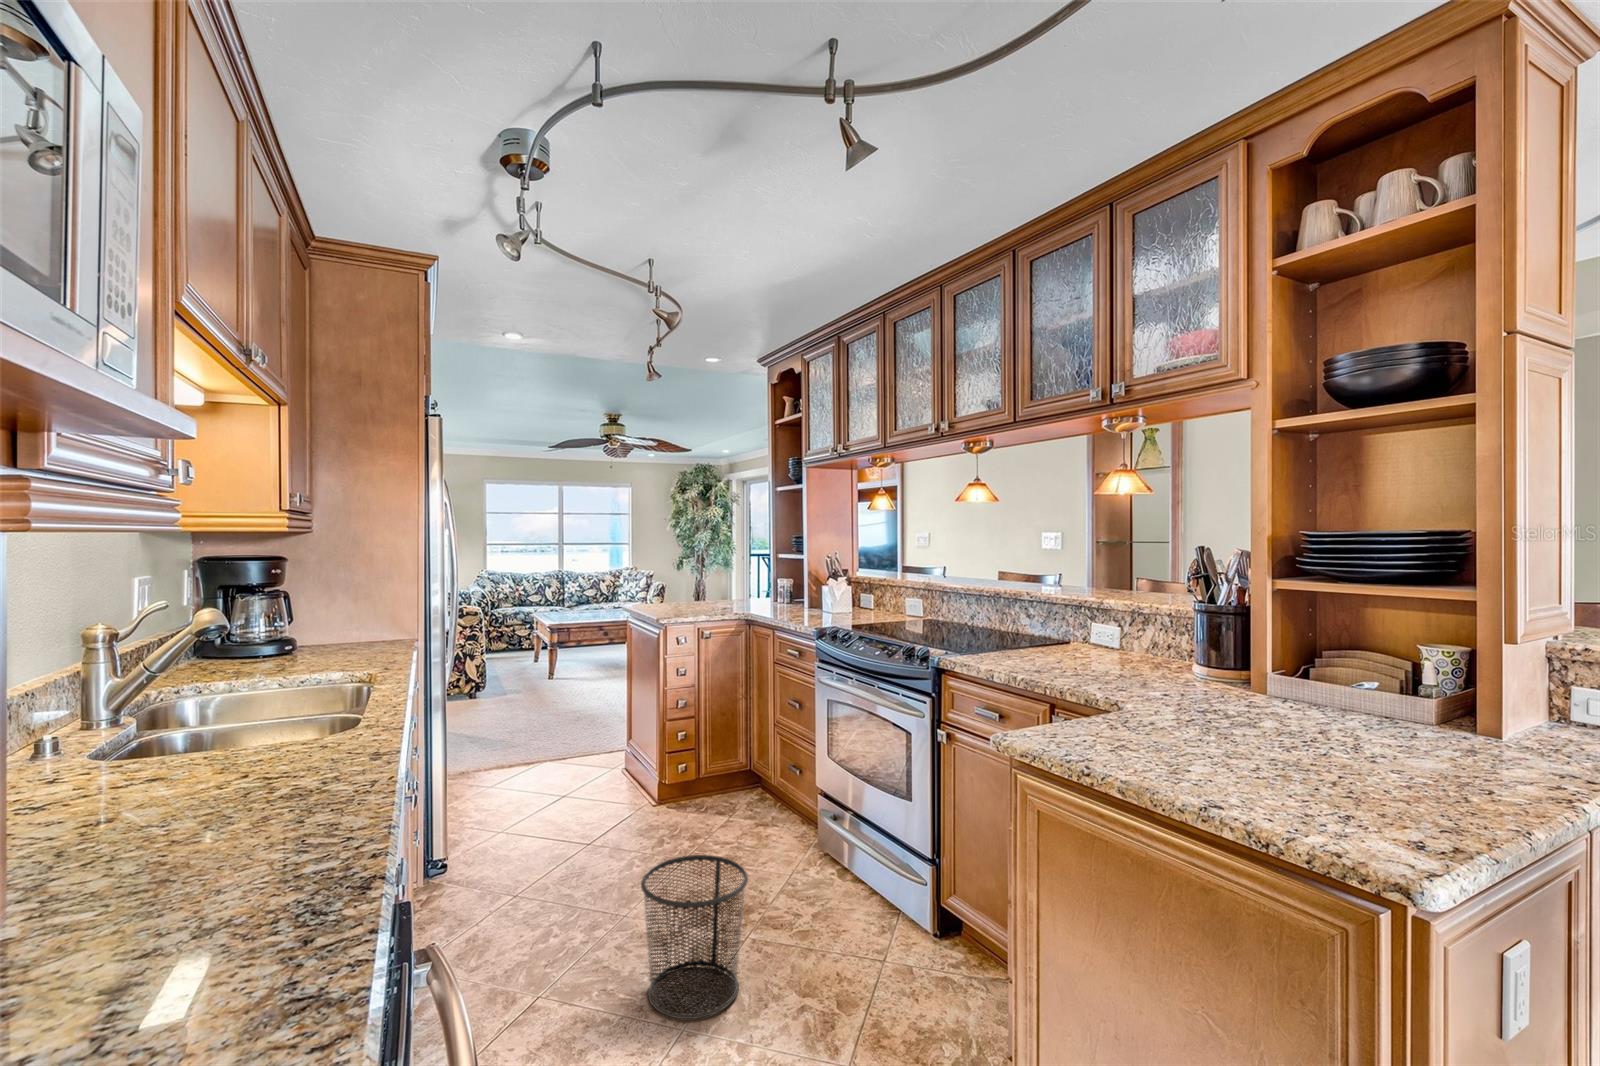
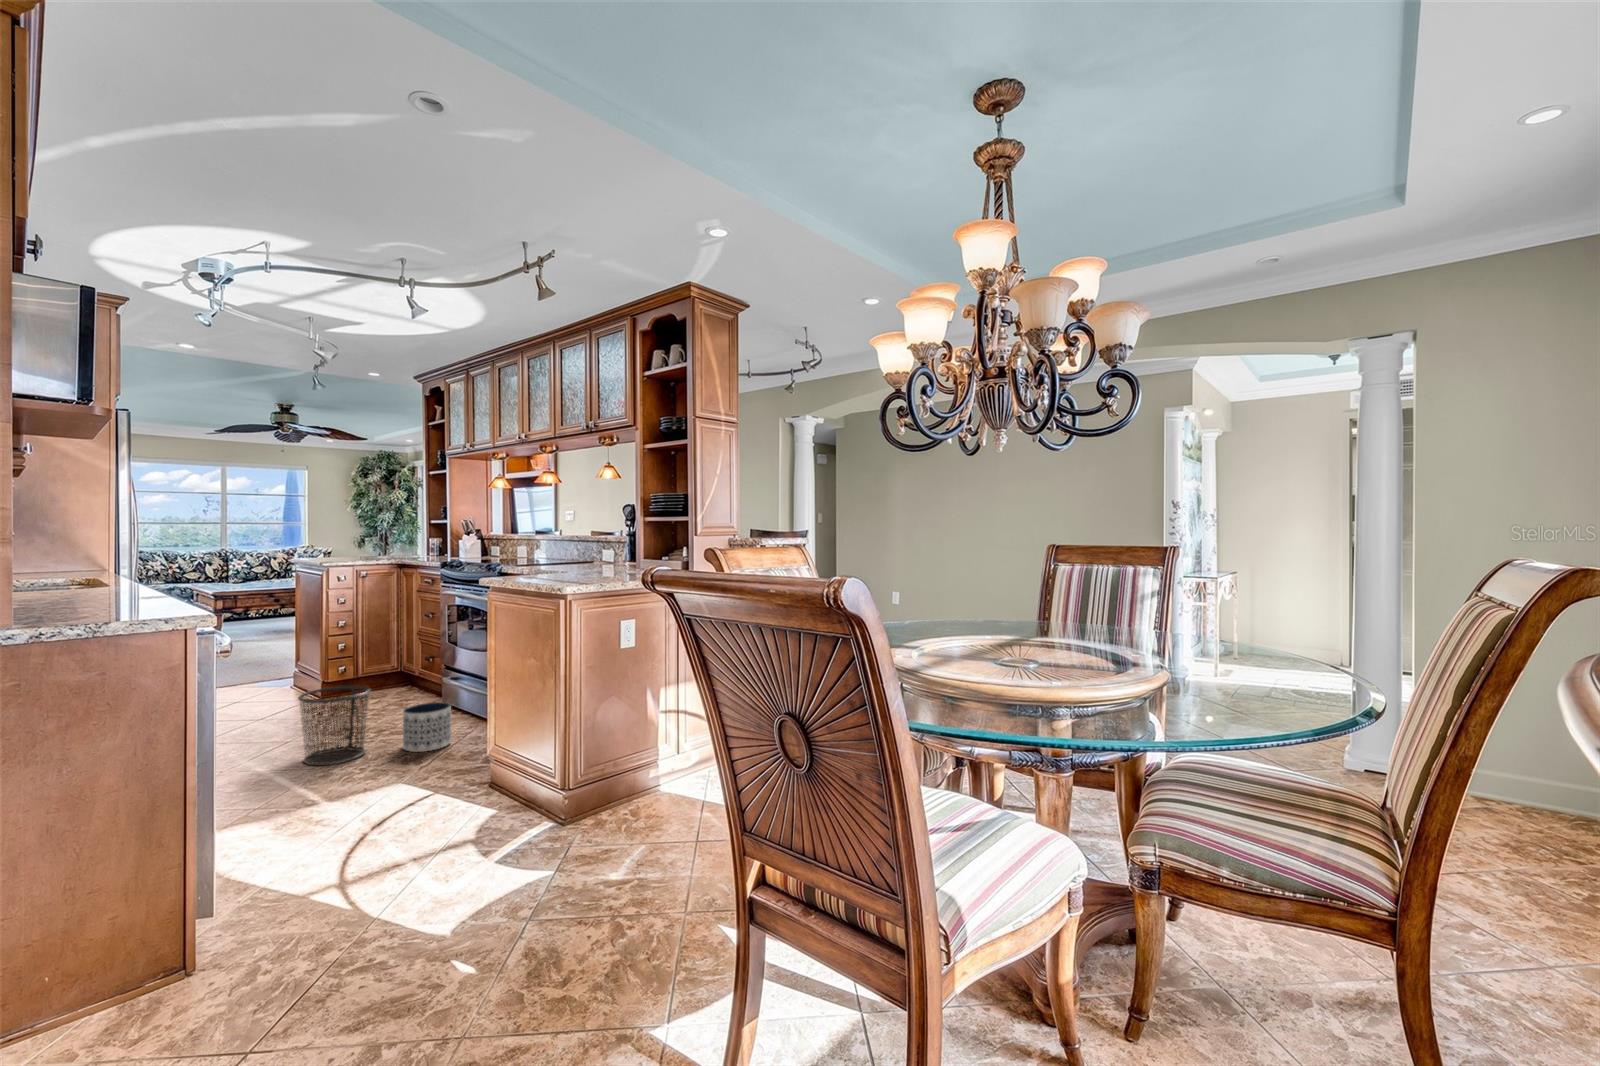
planter: none [796,897,873,1007] -> present [403,702,451,752]

